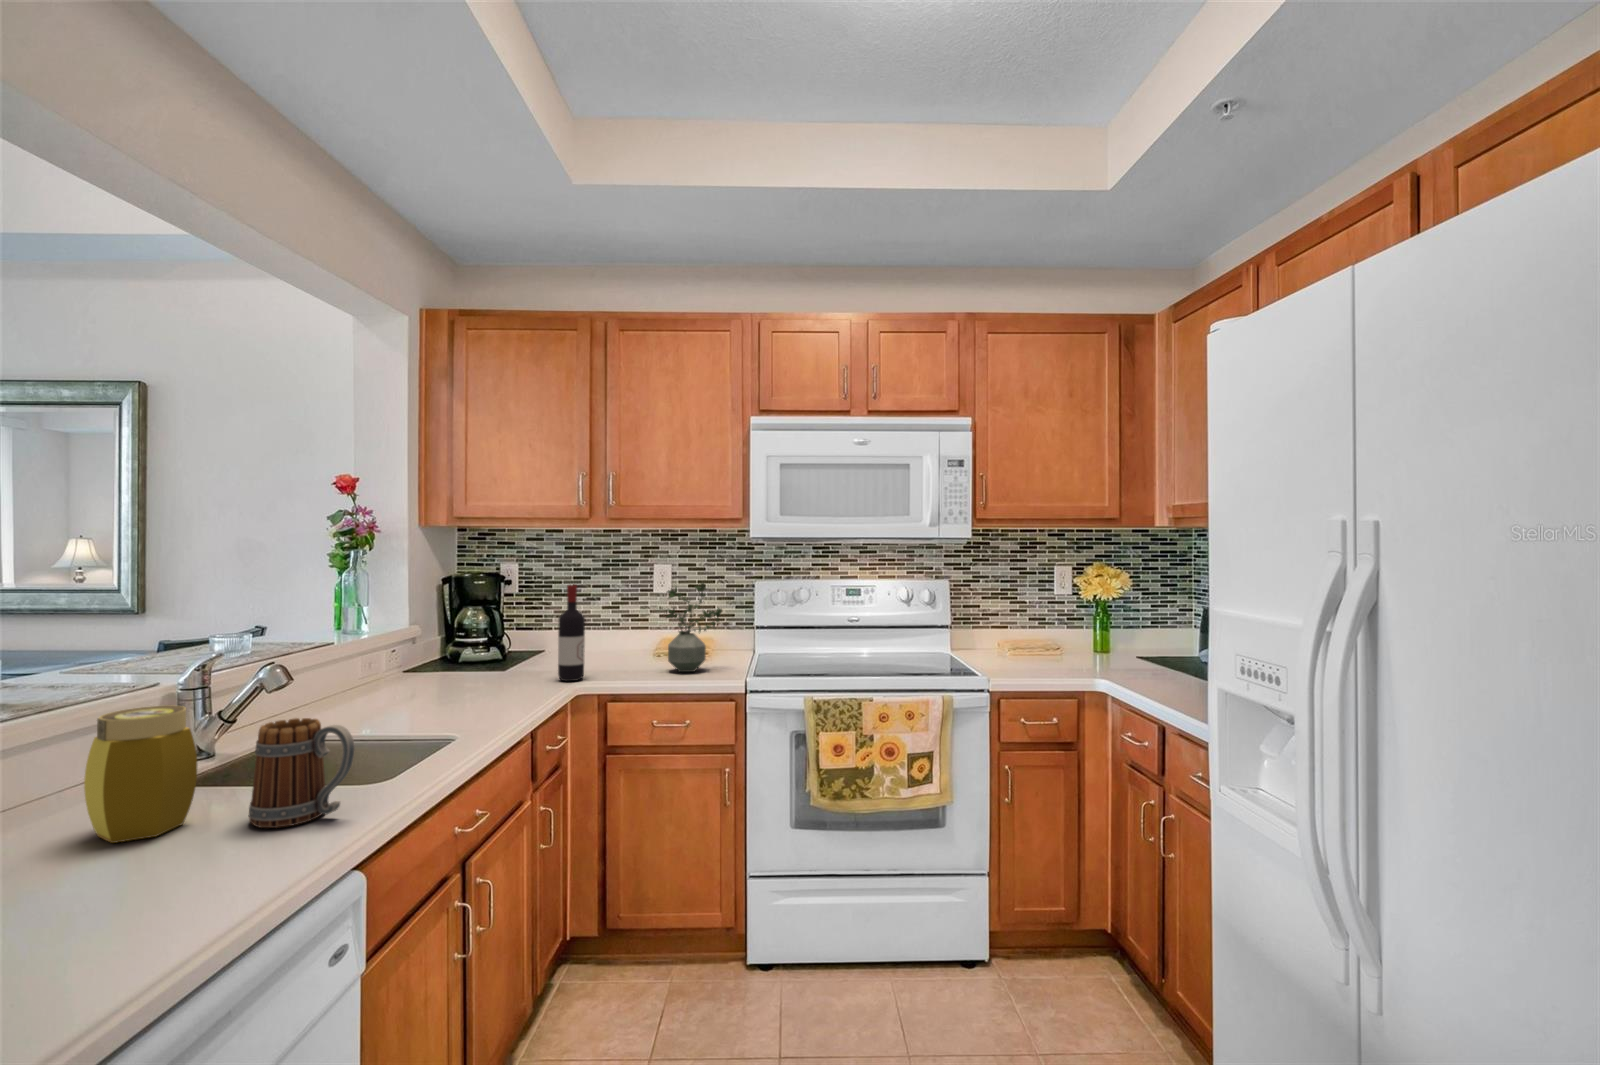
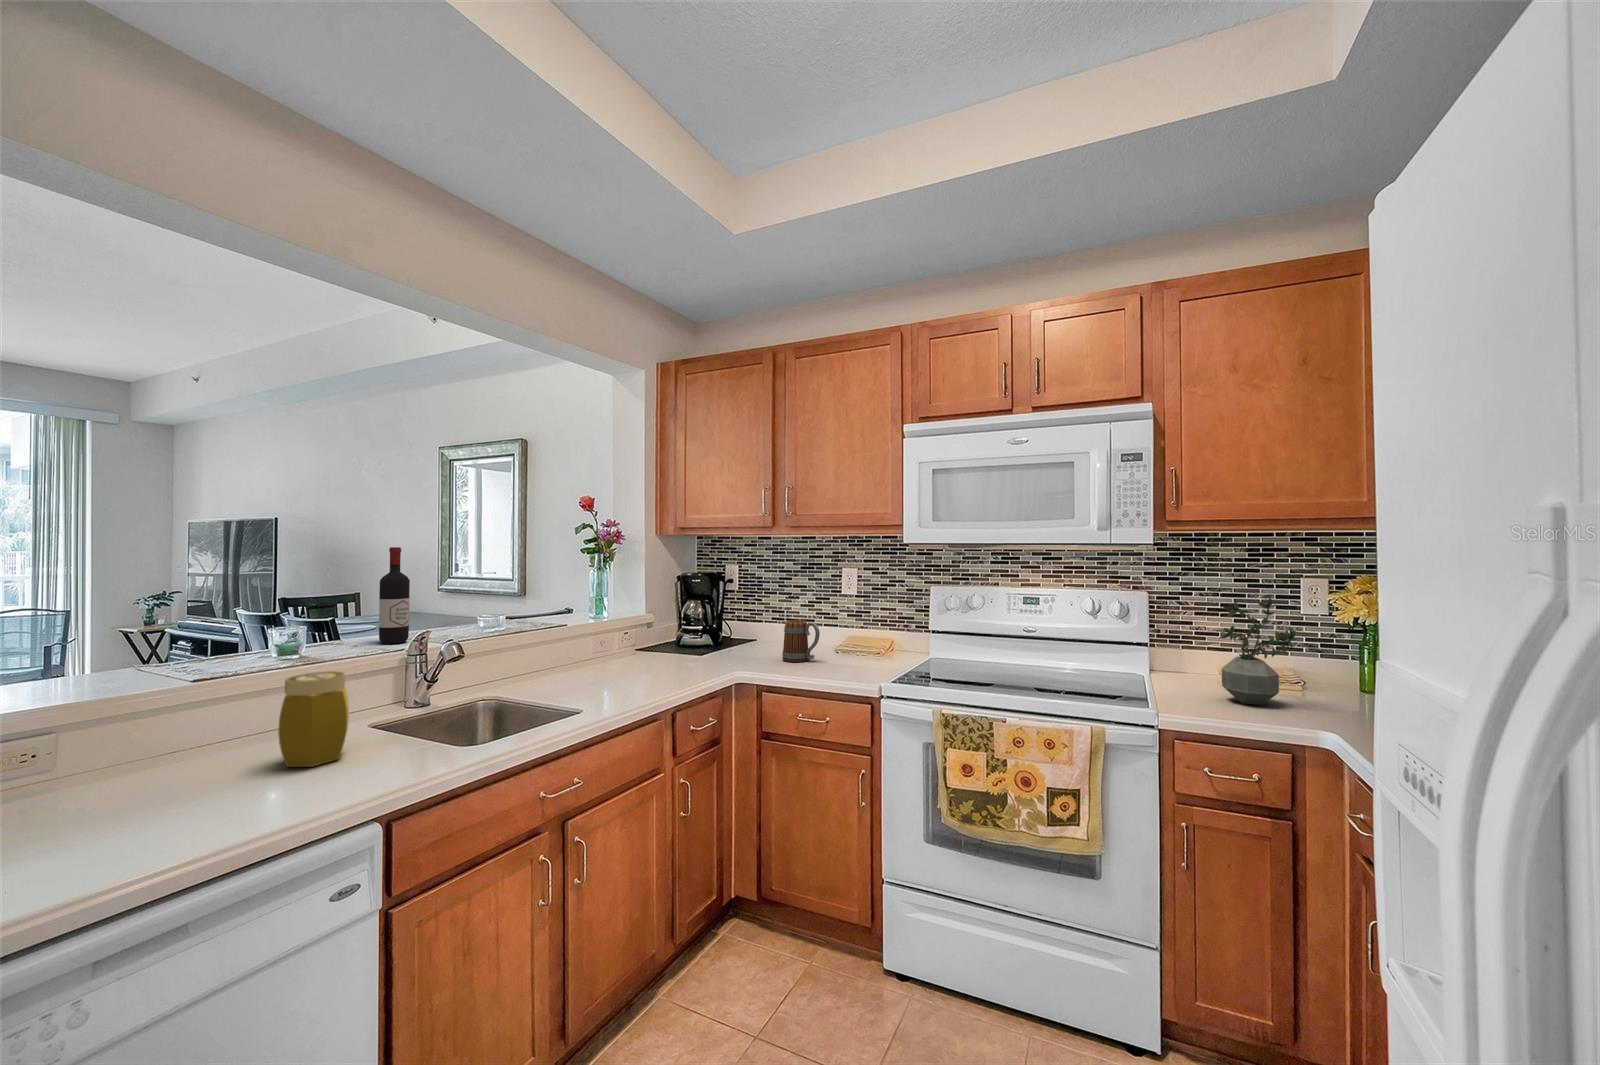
potted plant: present [666,583,722,672] -> present [1220,598,1296,705]
wine bottle: present [558,585,585,681] -> present [379,547,410,644]
mug: present [248,718,355,828] -> present [782,620,820,662]

